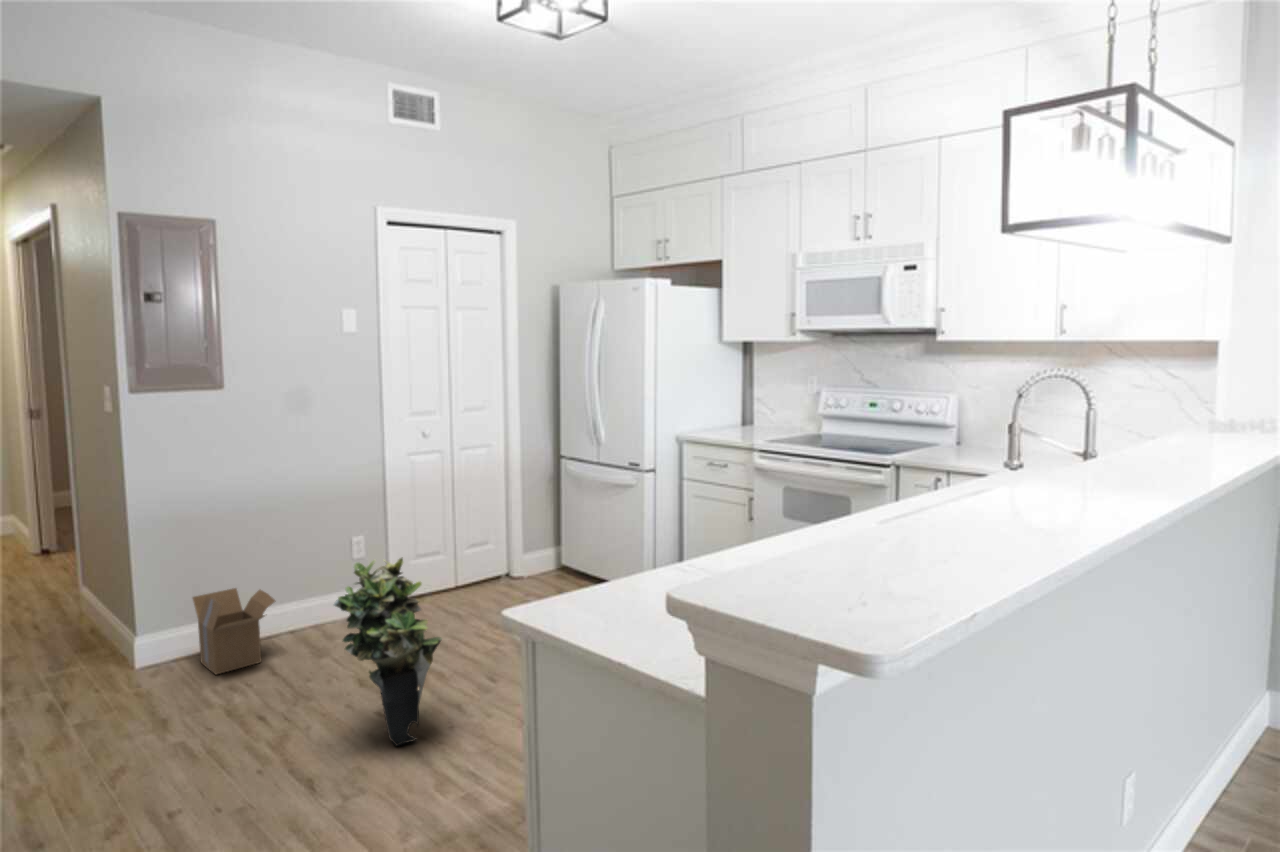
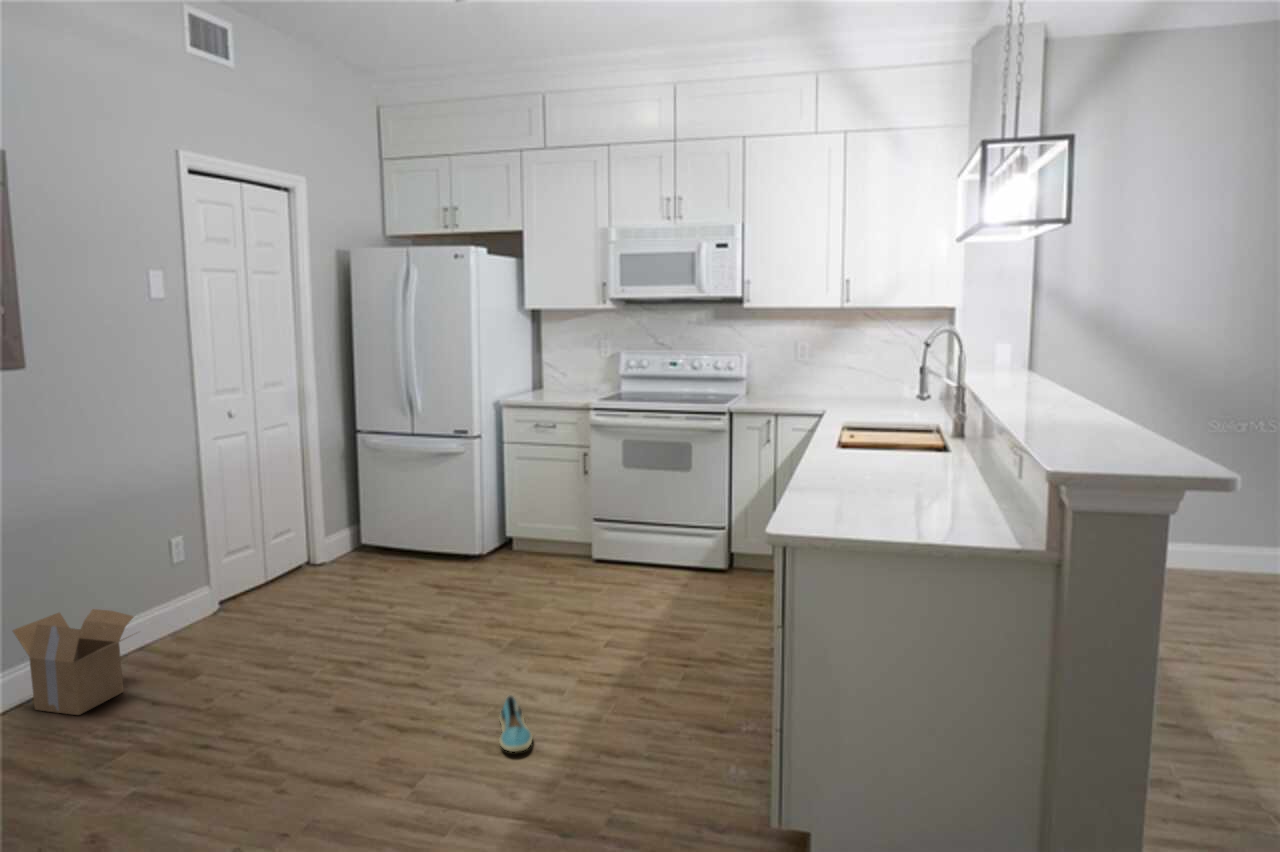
potted plant: present [334,558,442,746] -> none [318,530,431,720]
shoe: none [423,748,485,812] -> present [499,696,533,752]

